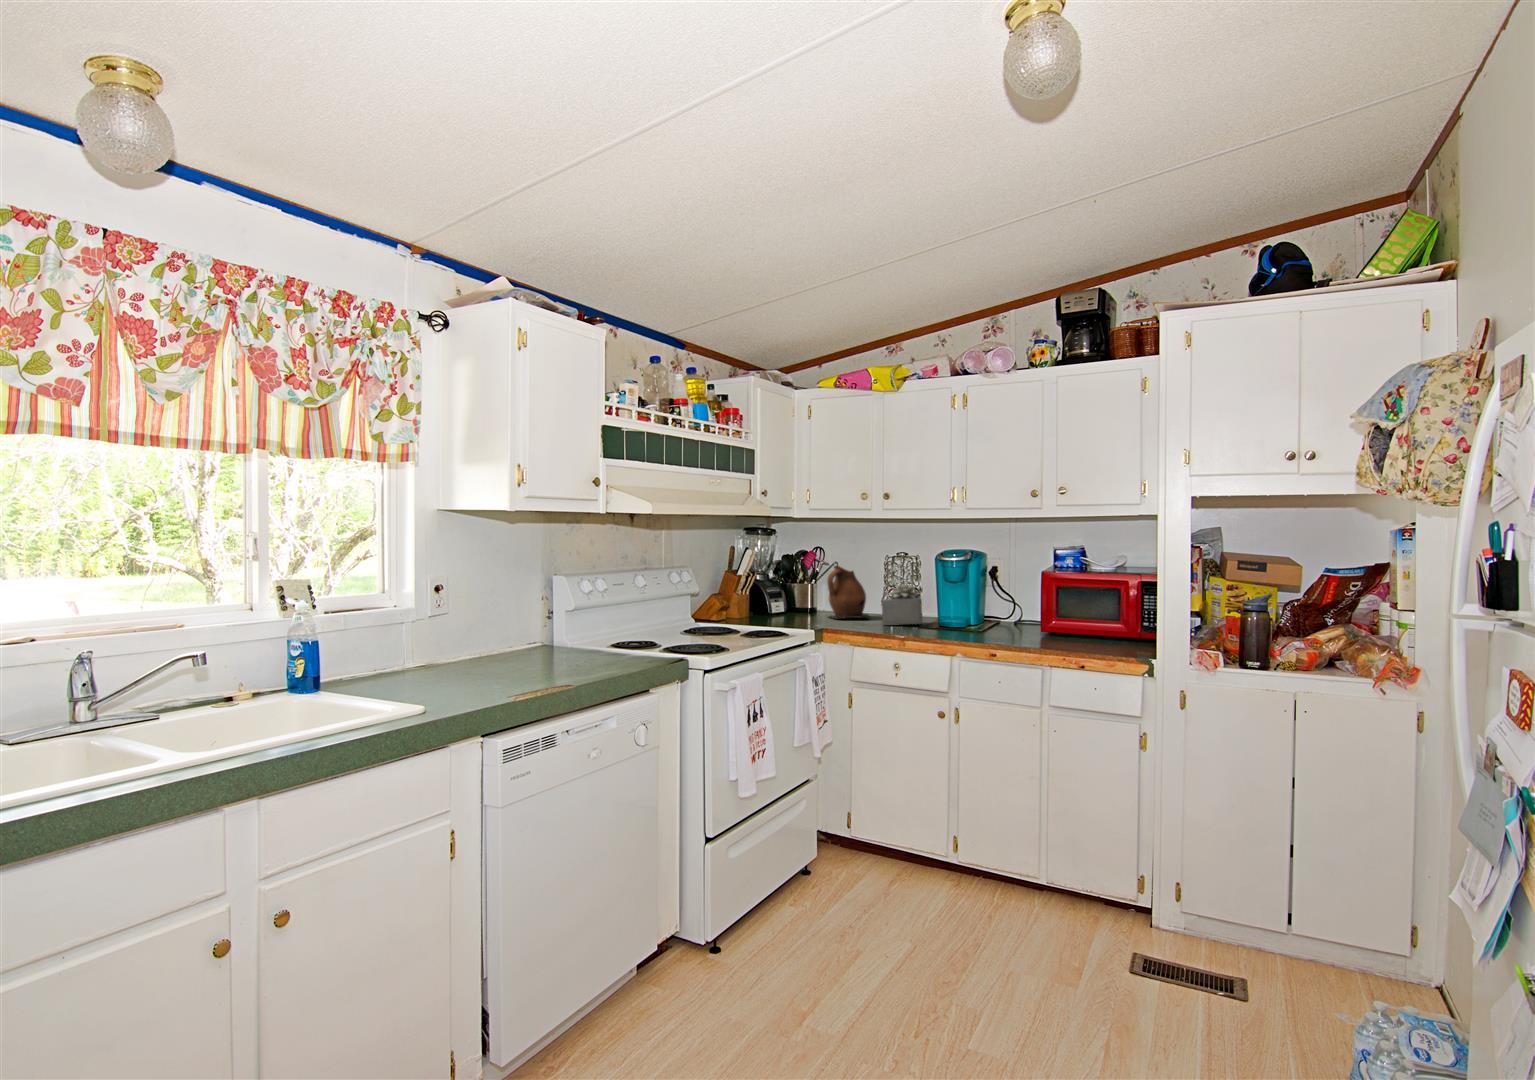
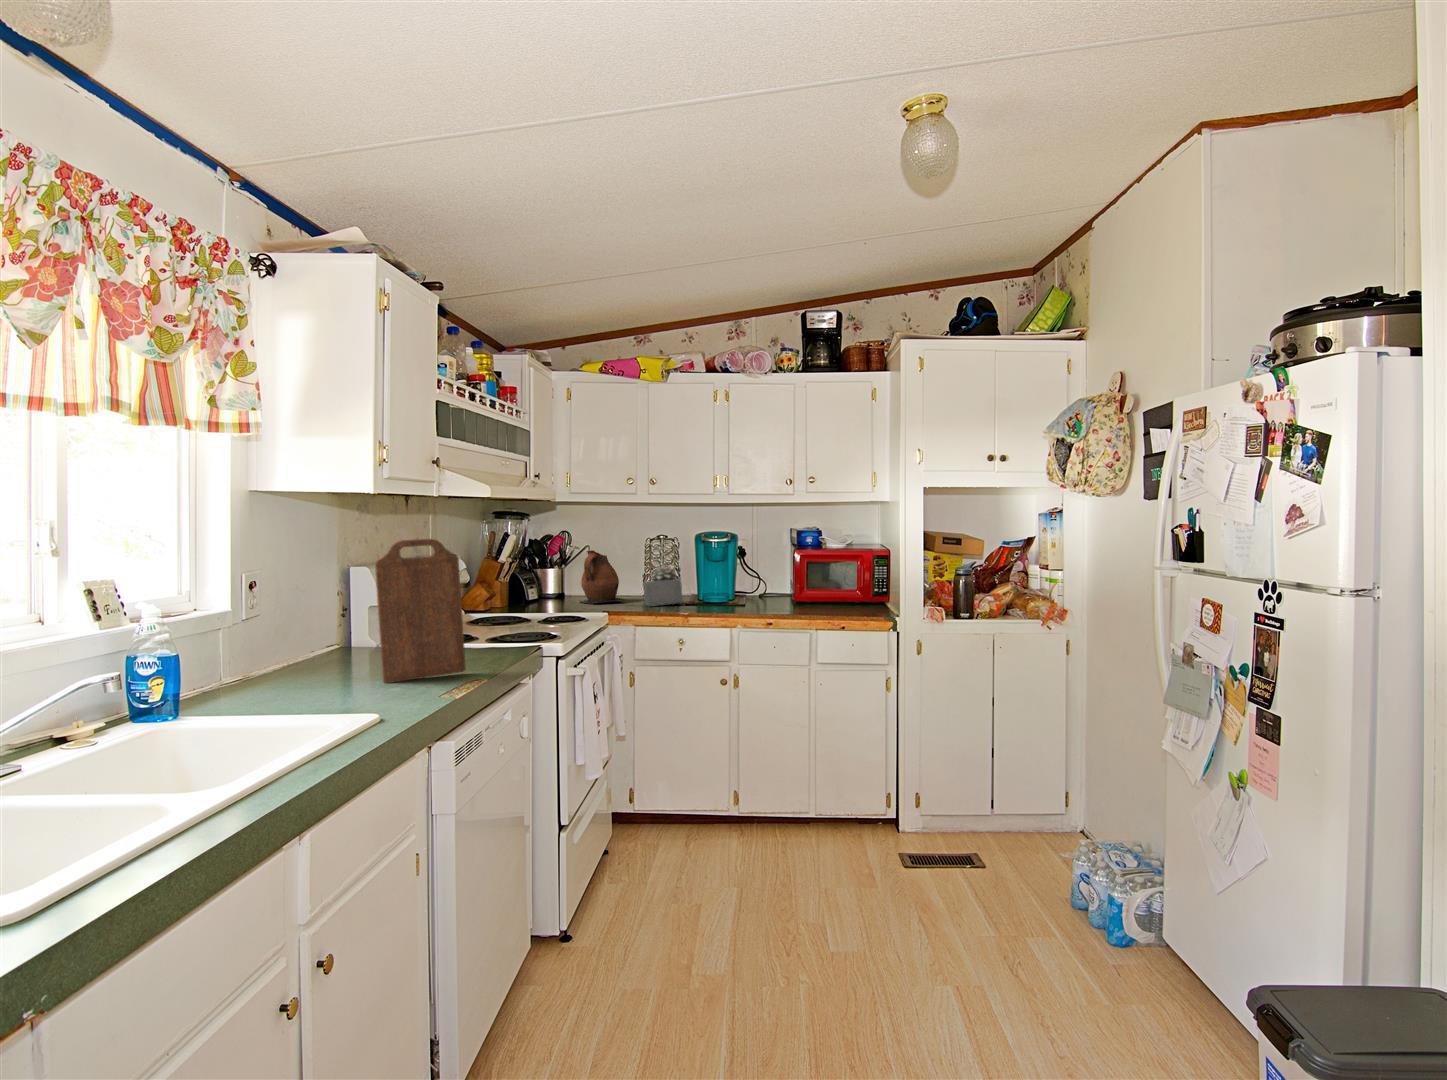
cutting board: none [483,554,565,684] -> present [375,539,466,683]

